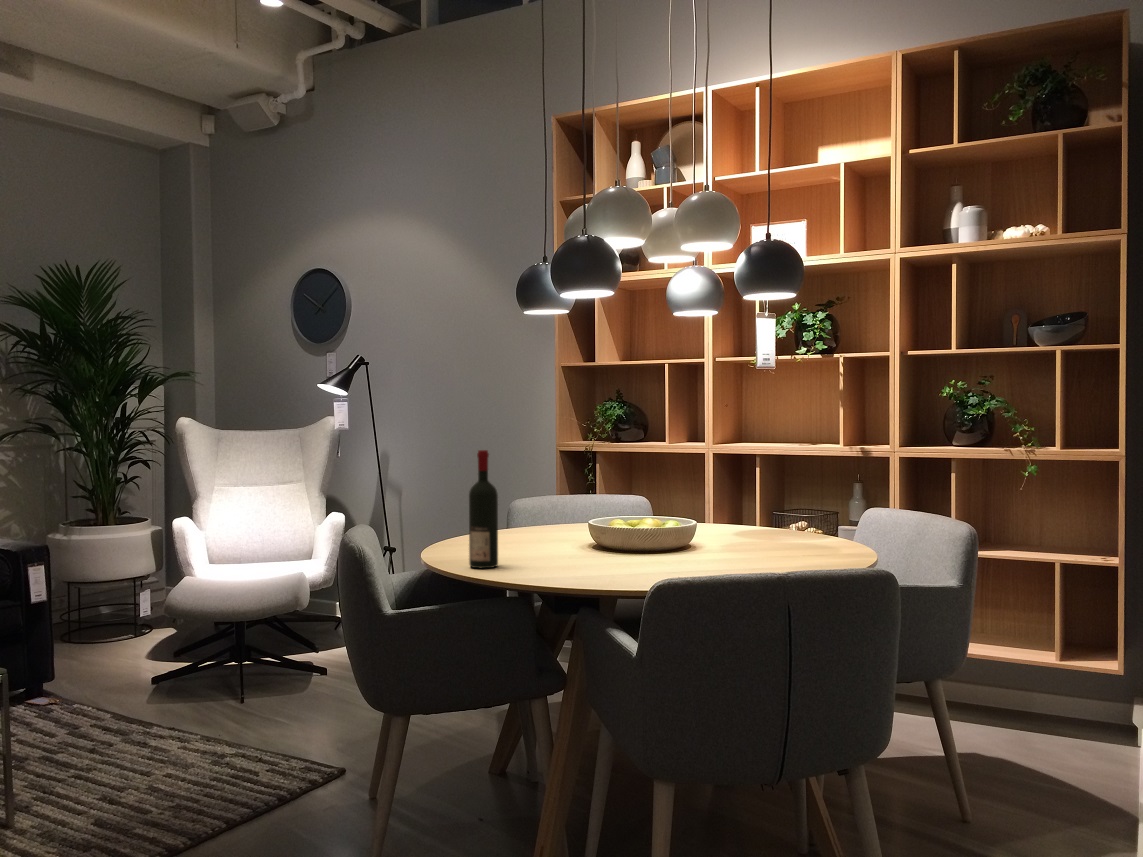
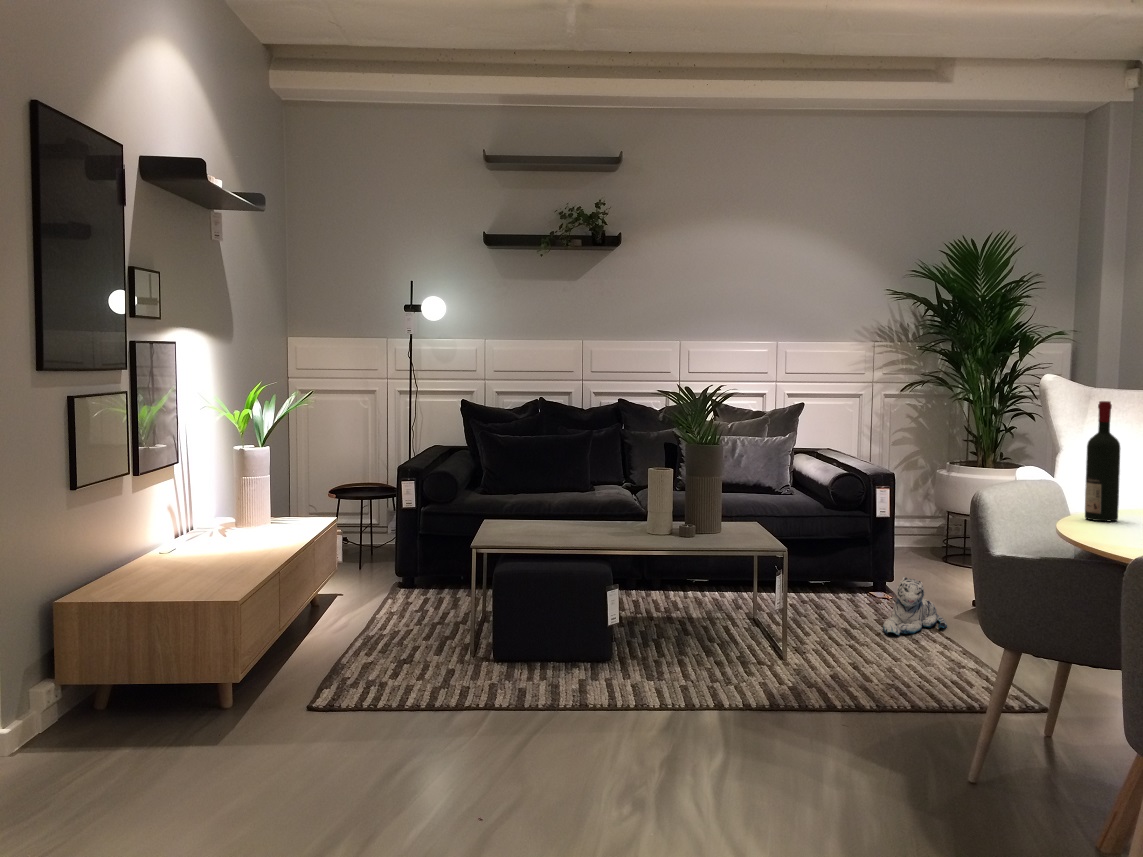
plush toy: none [88,670,157,746] -> present [883,577,947,636]

